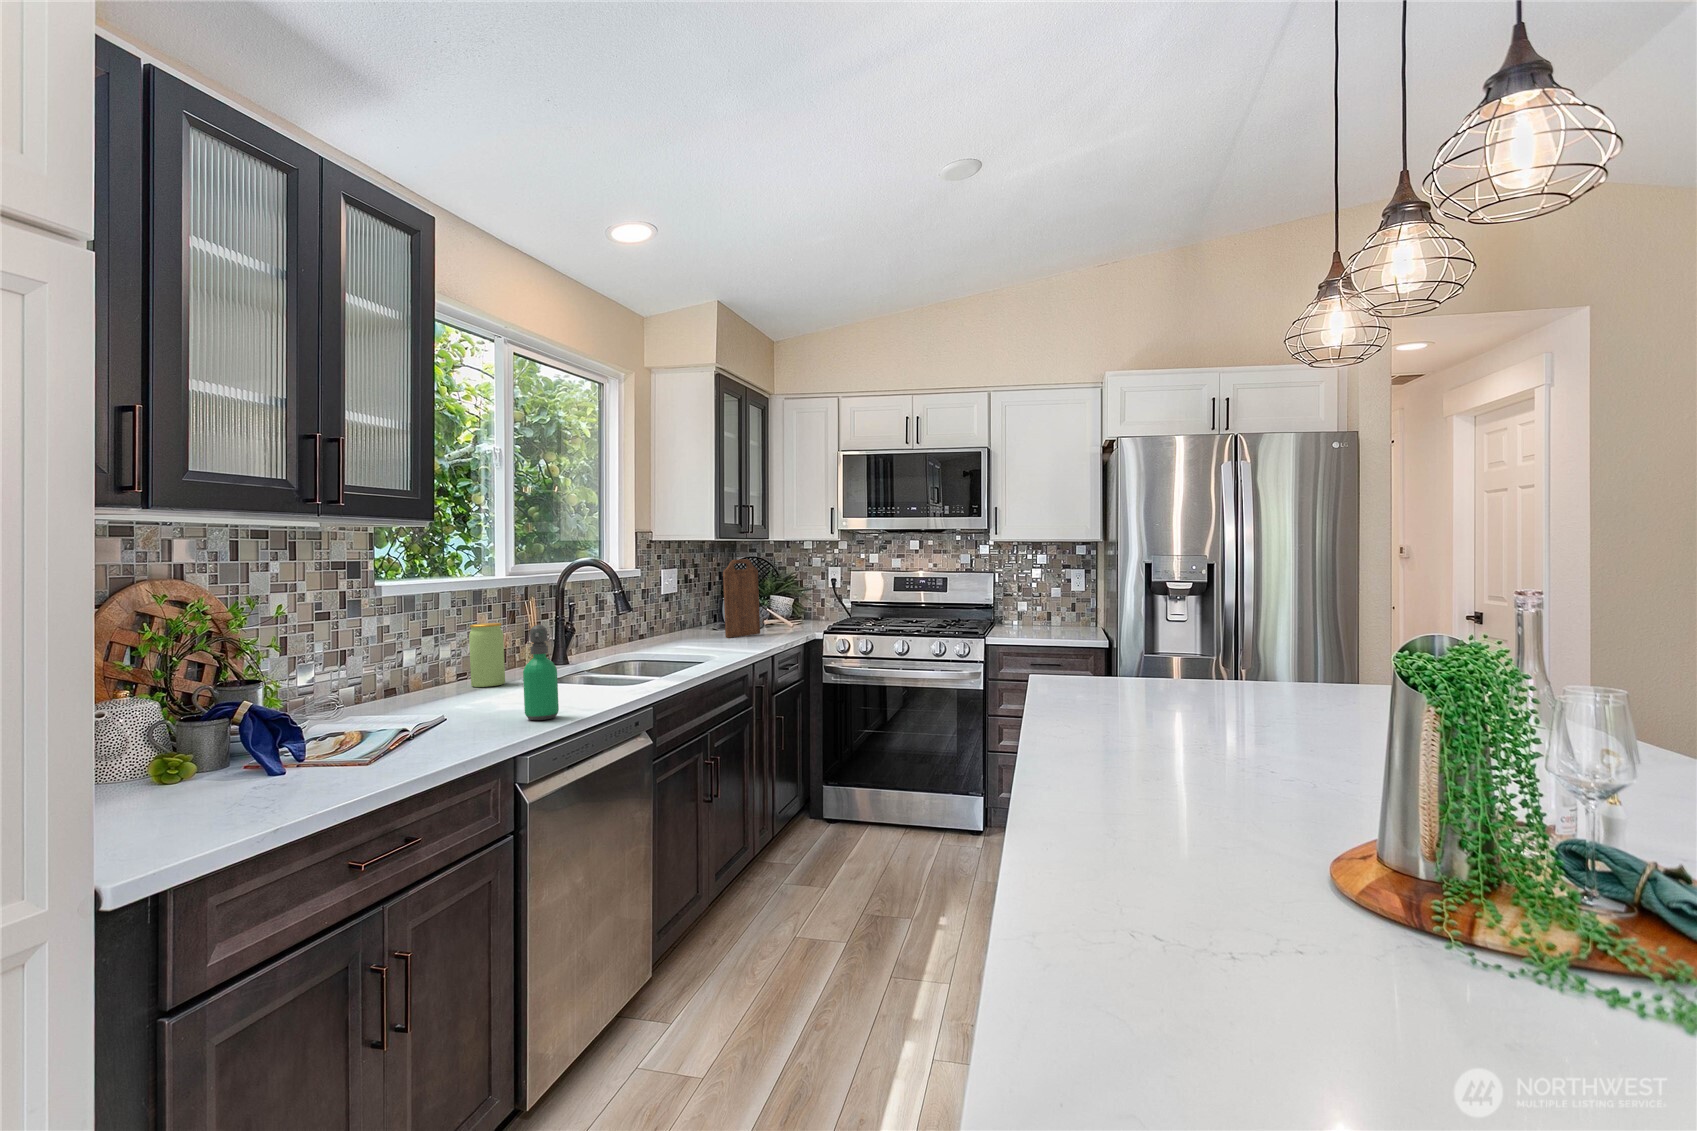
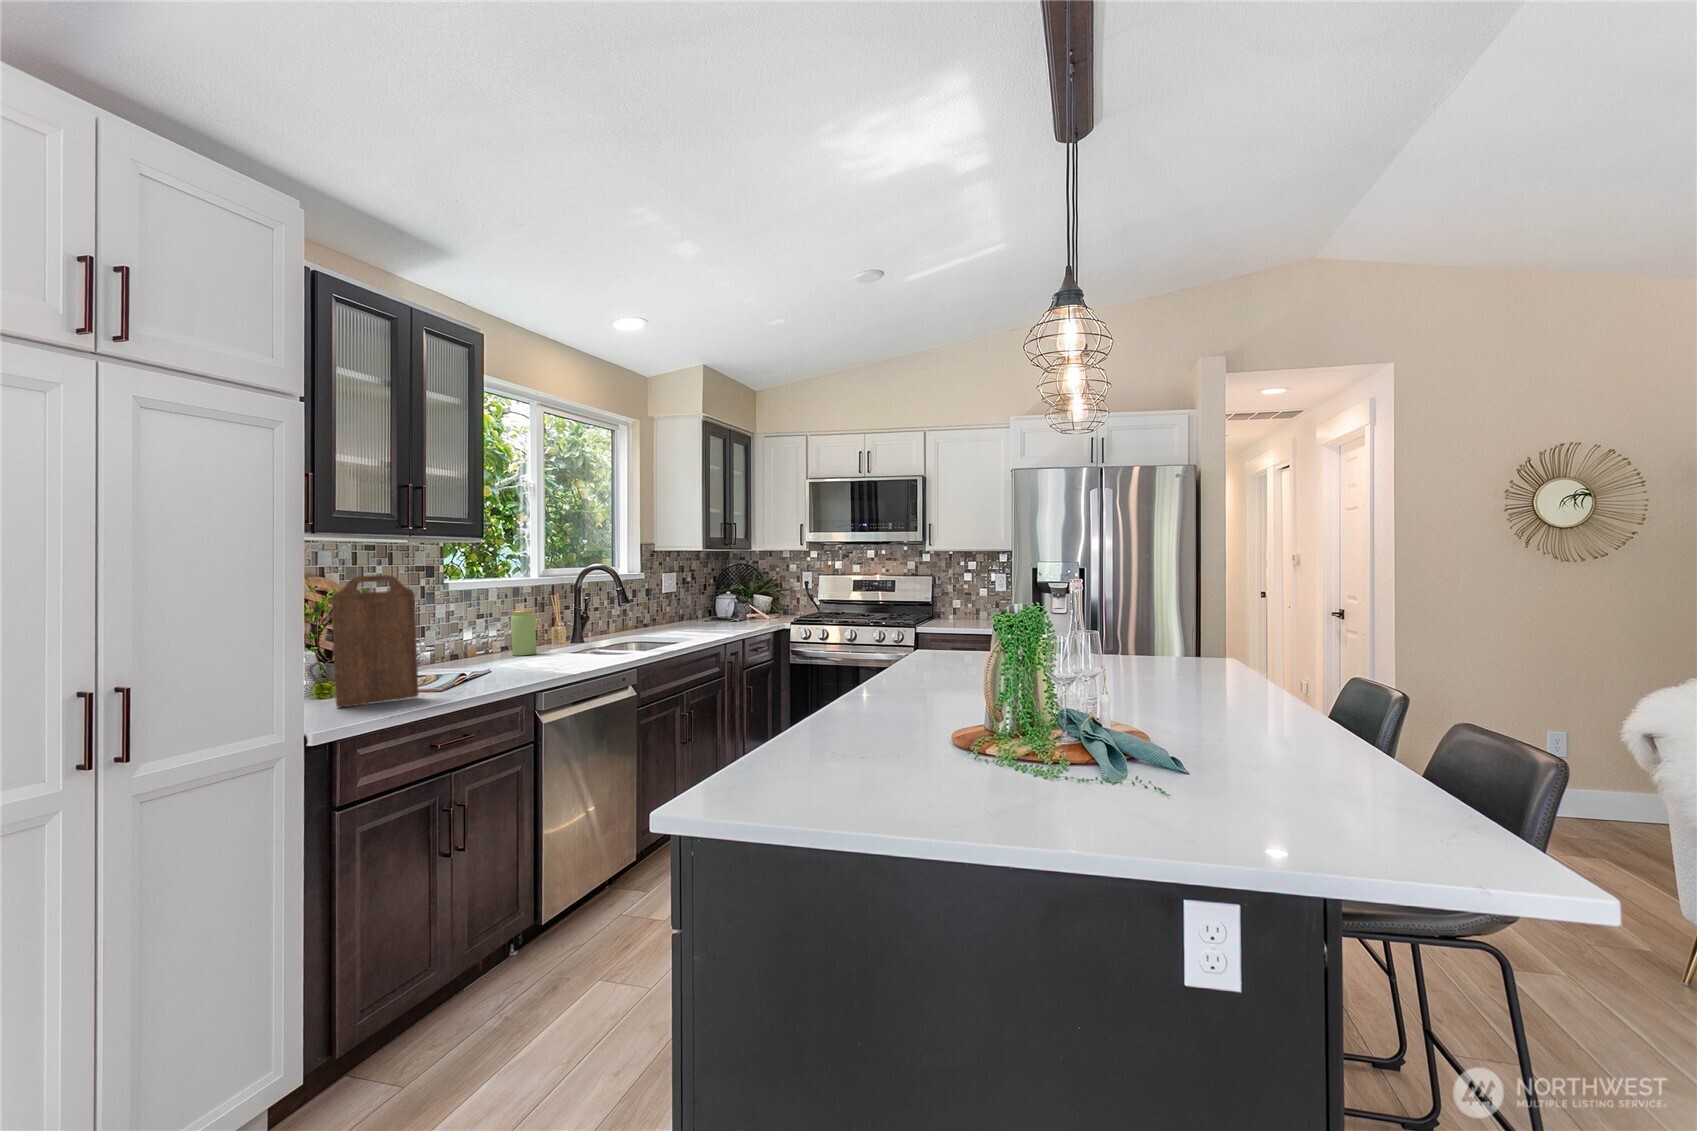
cutting board: present [723,559,760,638] -> present [332,575,418,708]
soap dispenser: present [523,625,559,720] -> none [543,608,567,672]

